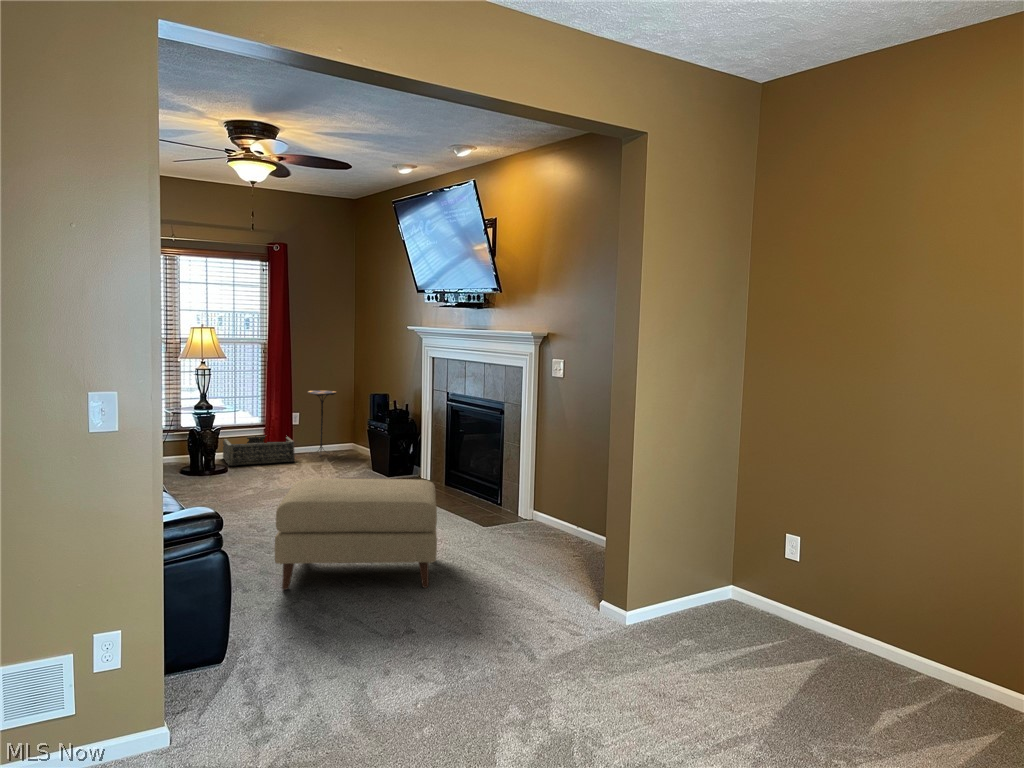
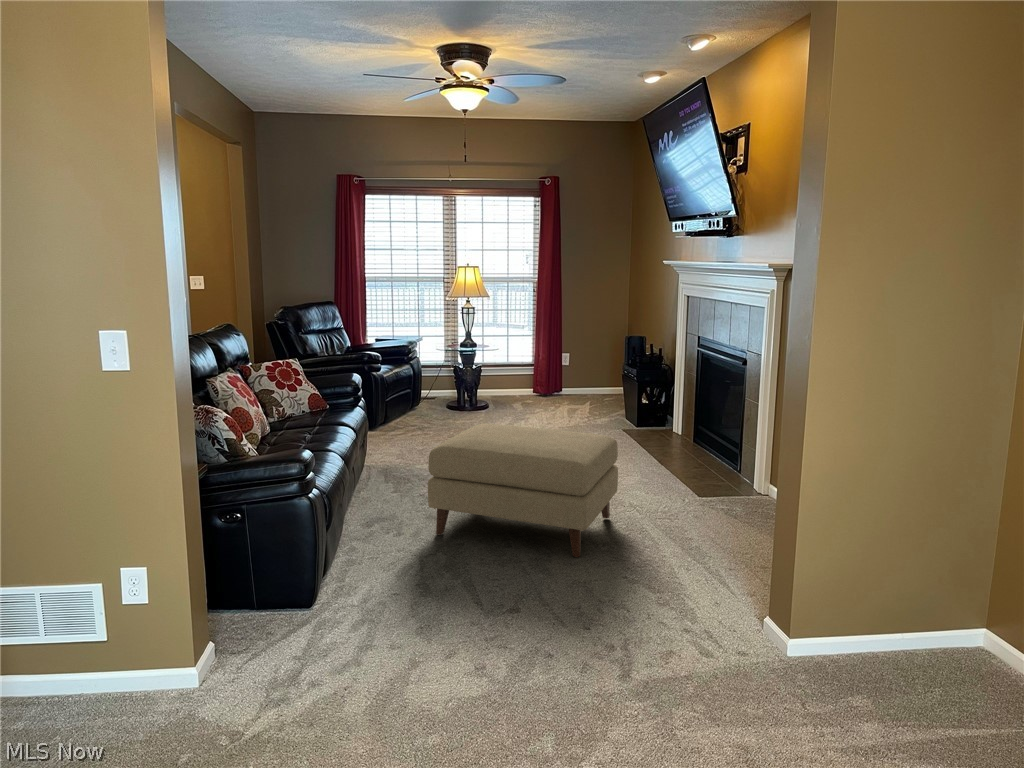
side table: present [308,390,337,456] -> none [575,331,606,400]
basket: present [223,436,294,466] -> none [494,375,557,403]

